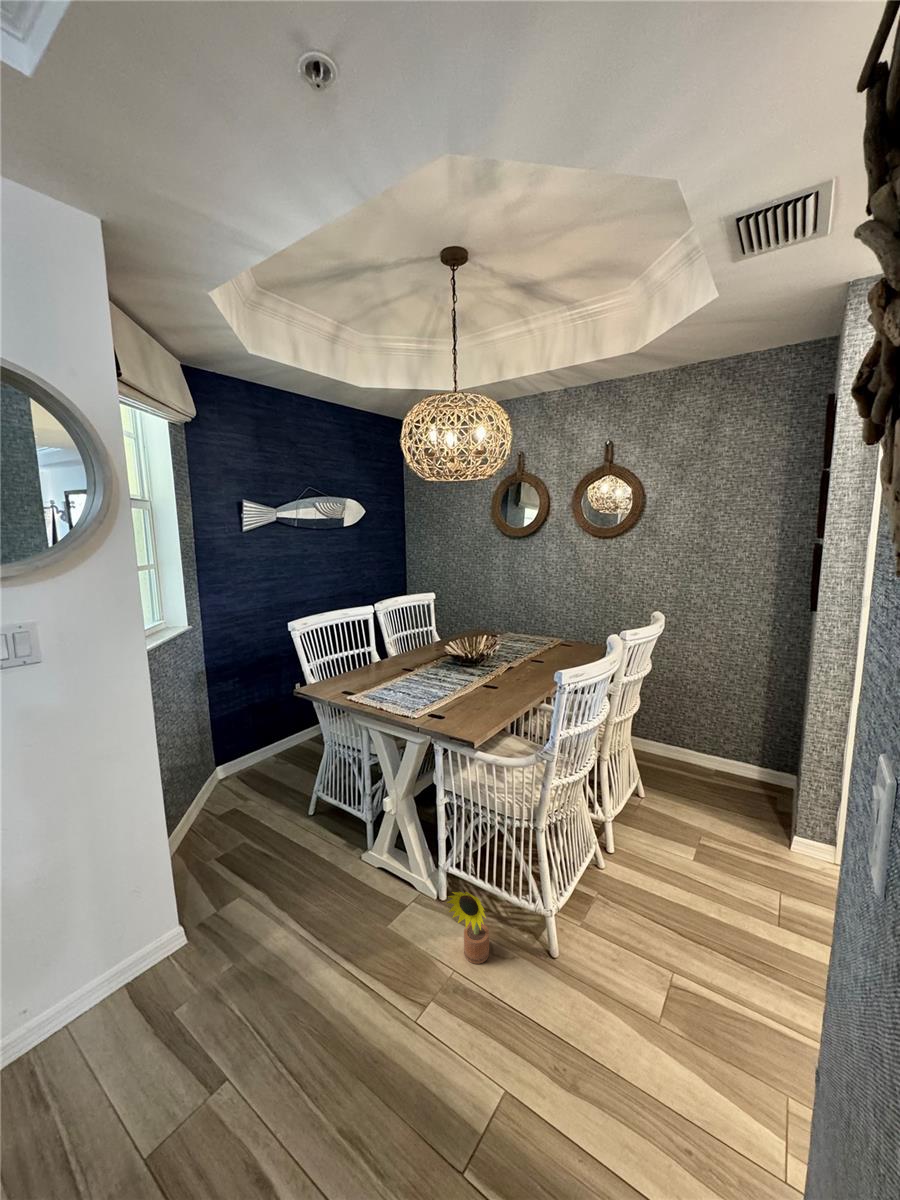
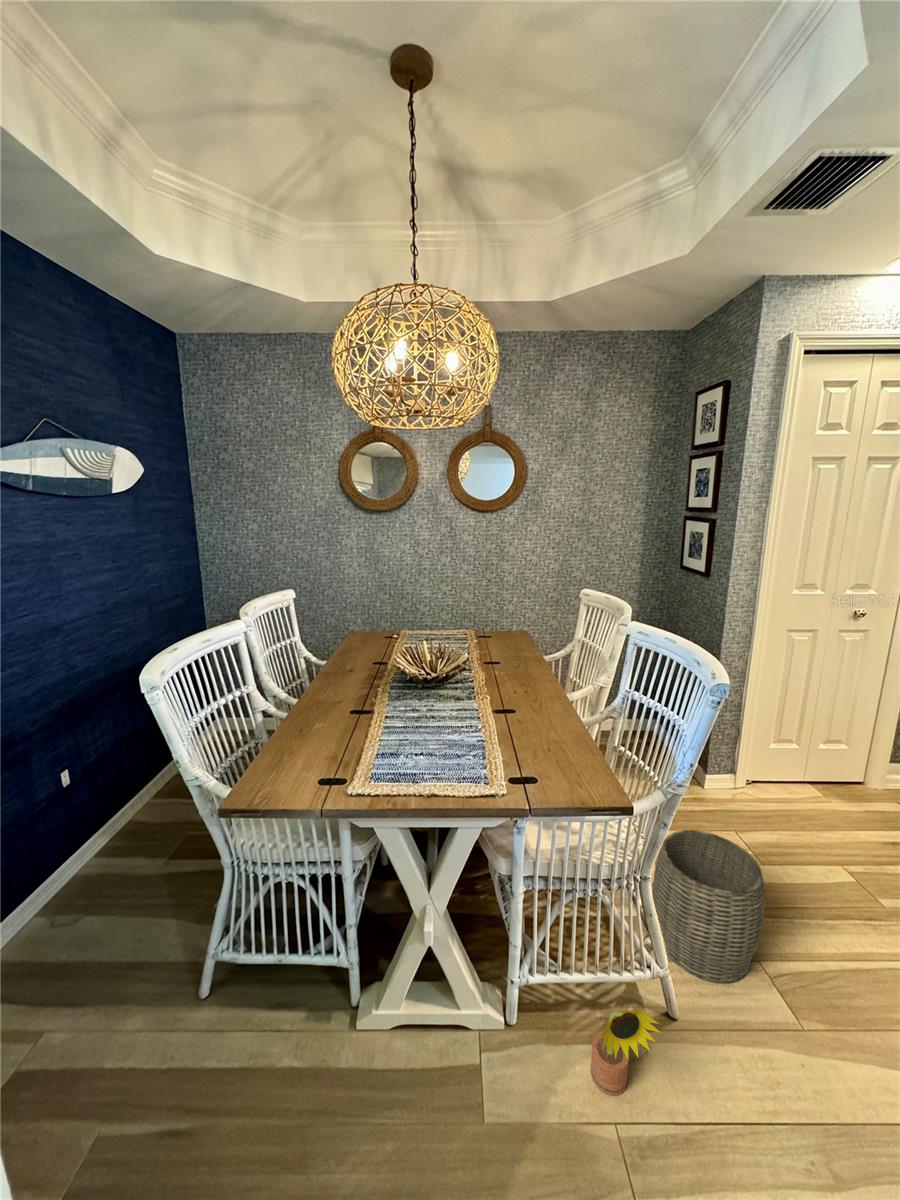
woven basket: none [588,830,685,969] -> present [653,830,765,983]

